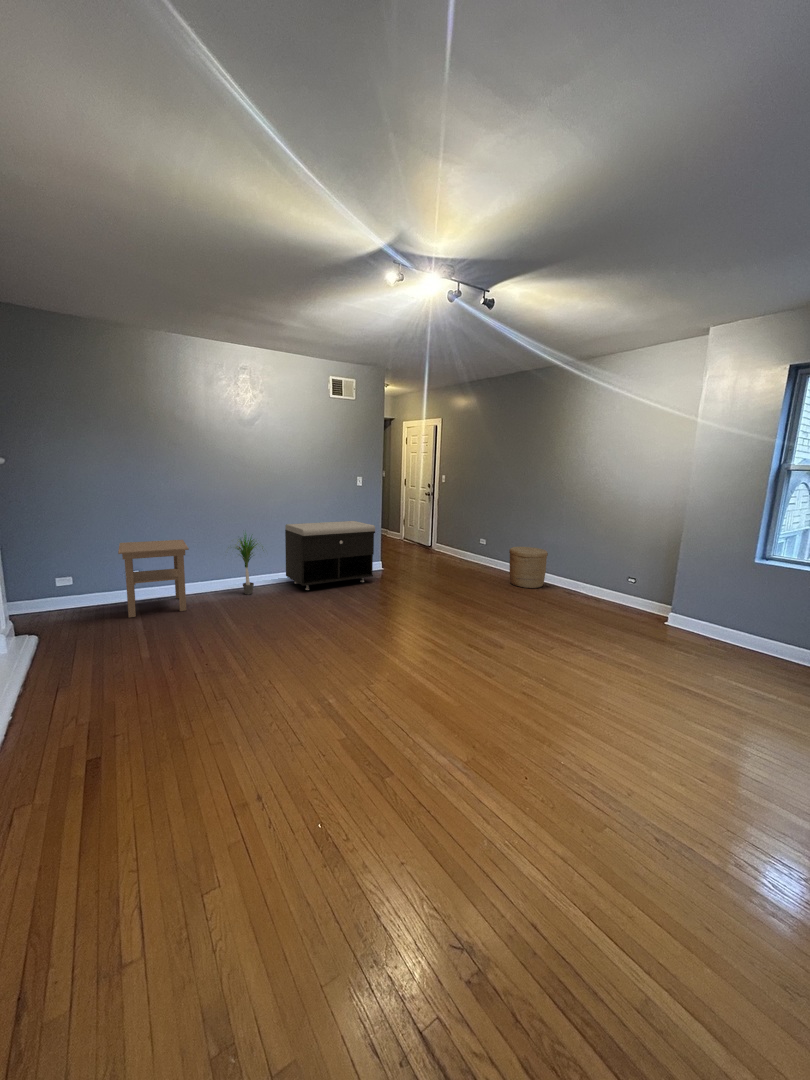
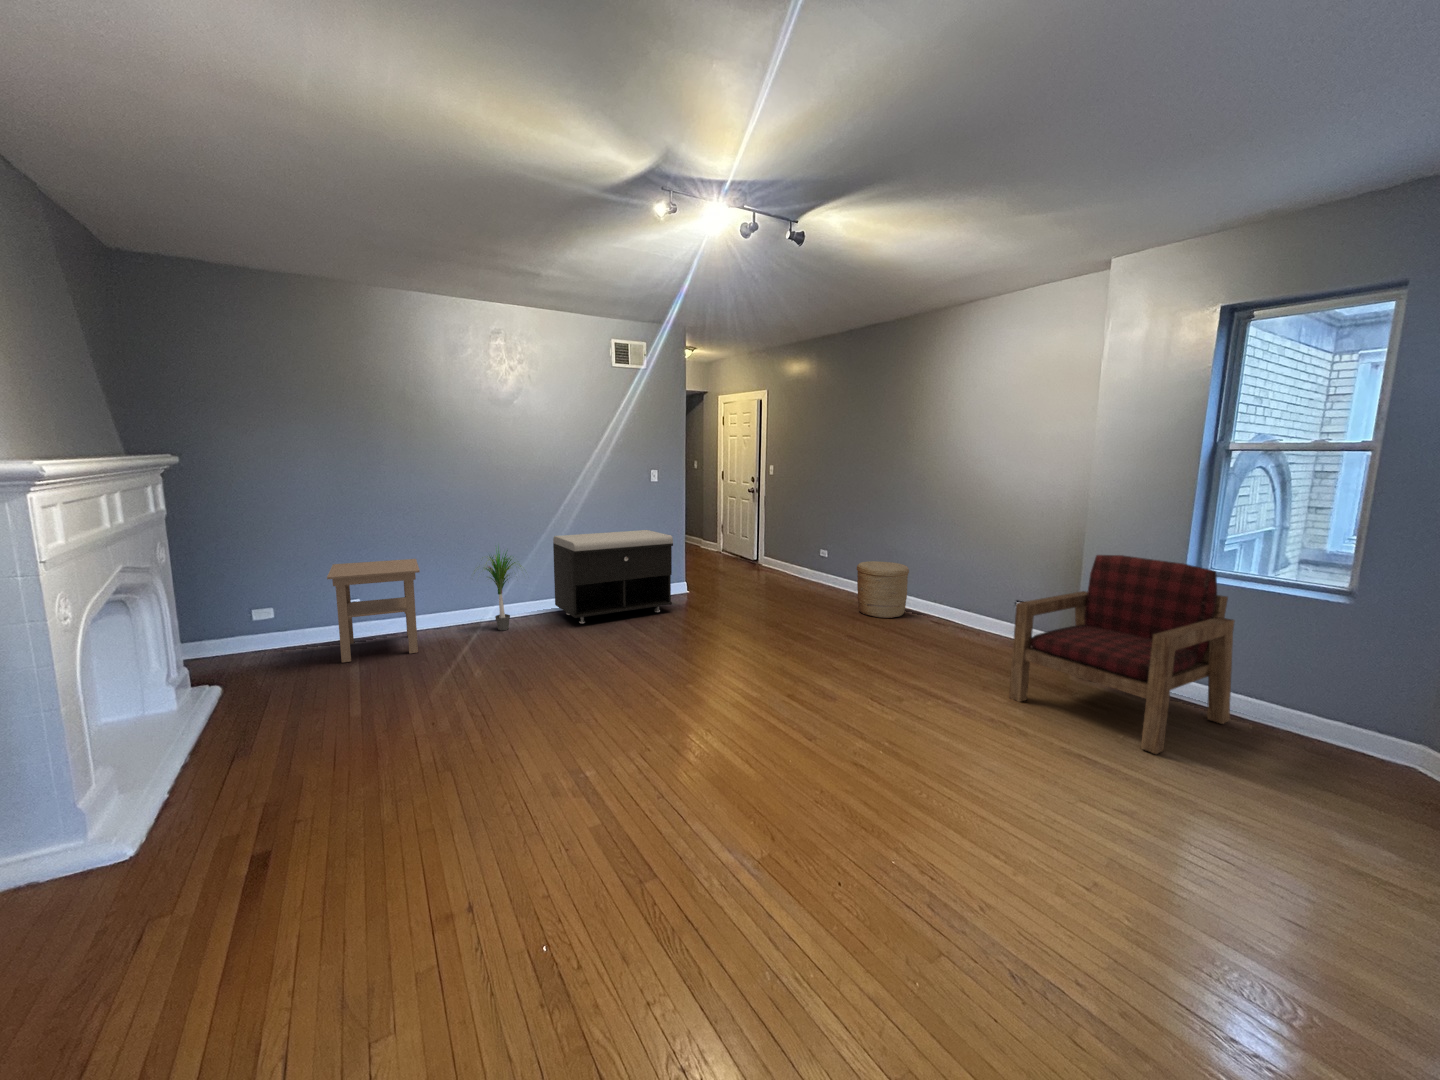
armchair: none [629,544,793,687] -> present [1009,555,1234,754]

